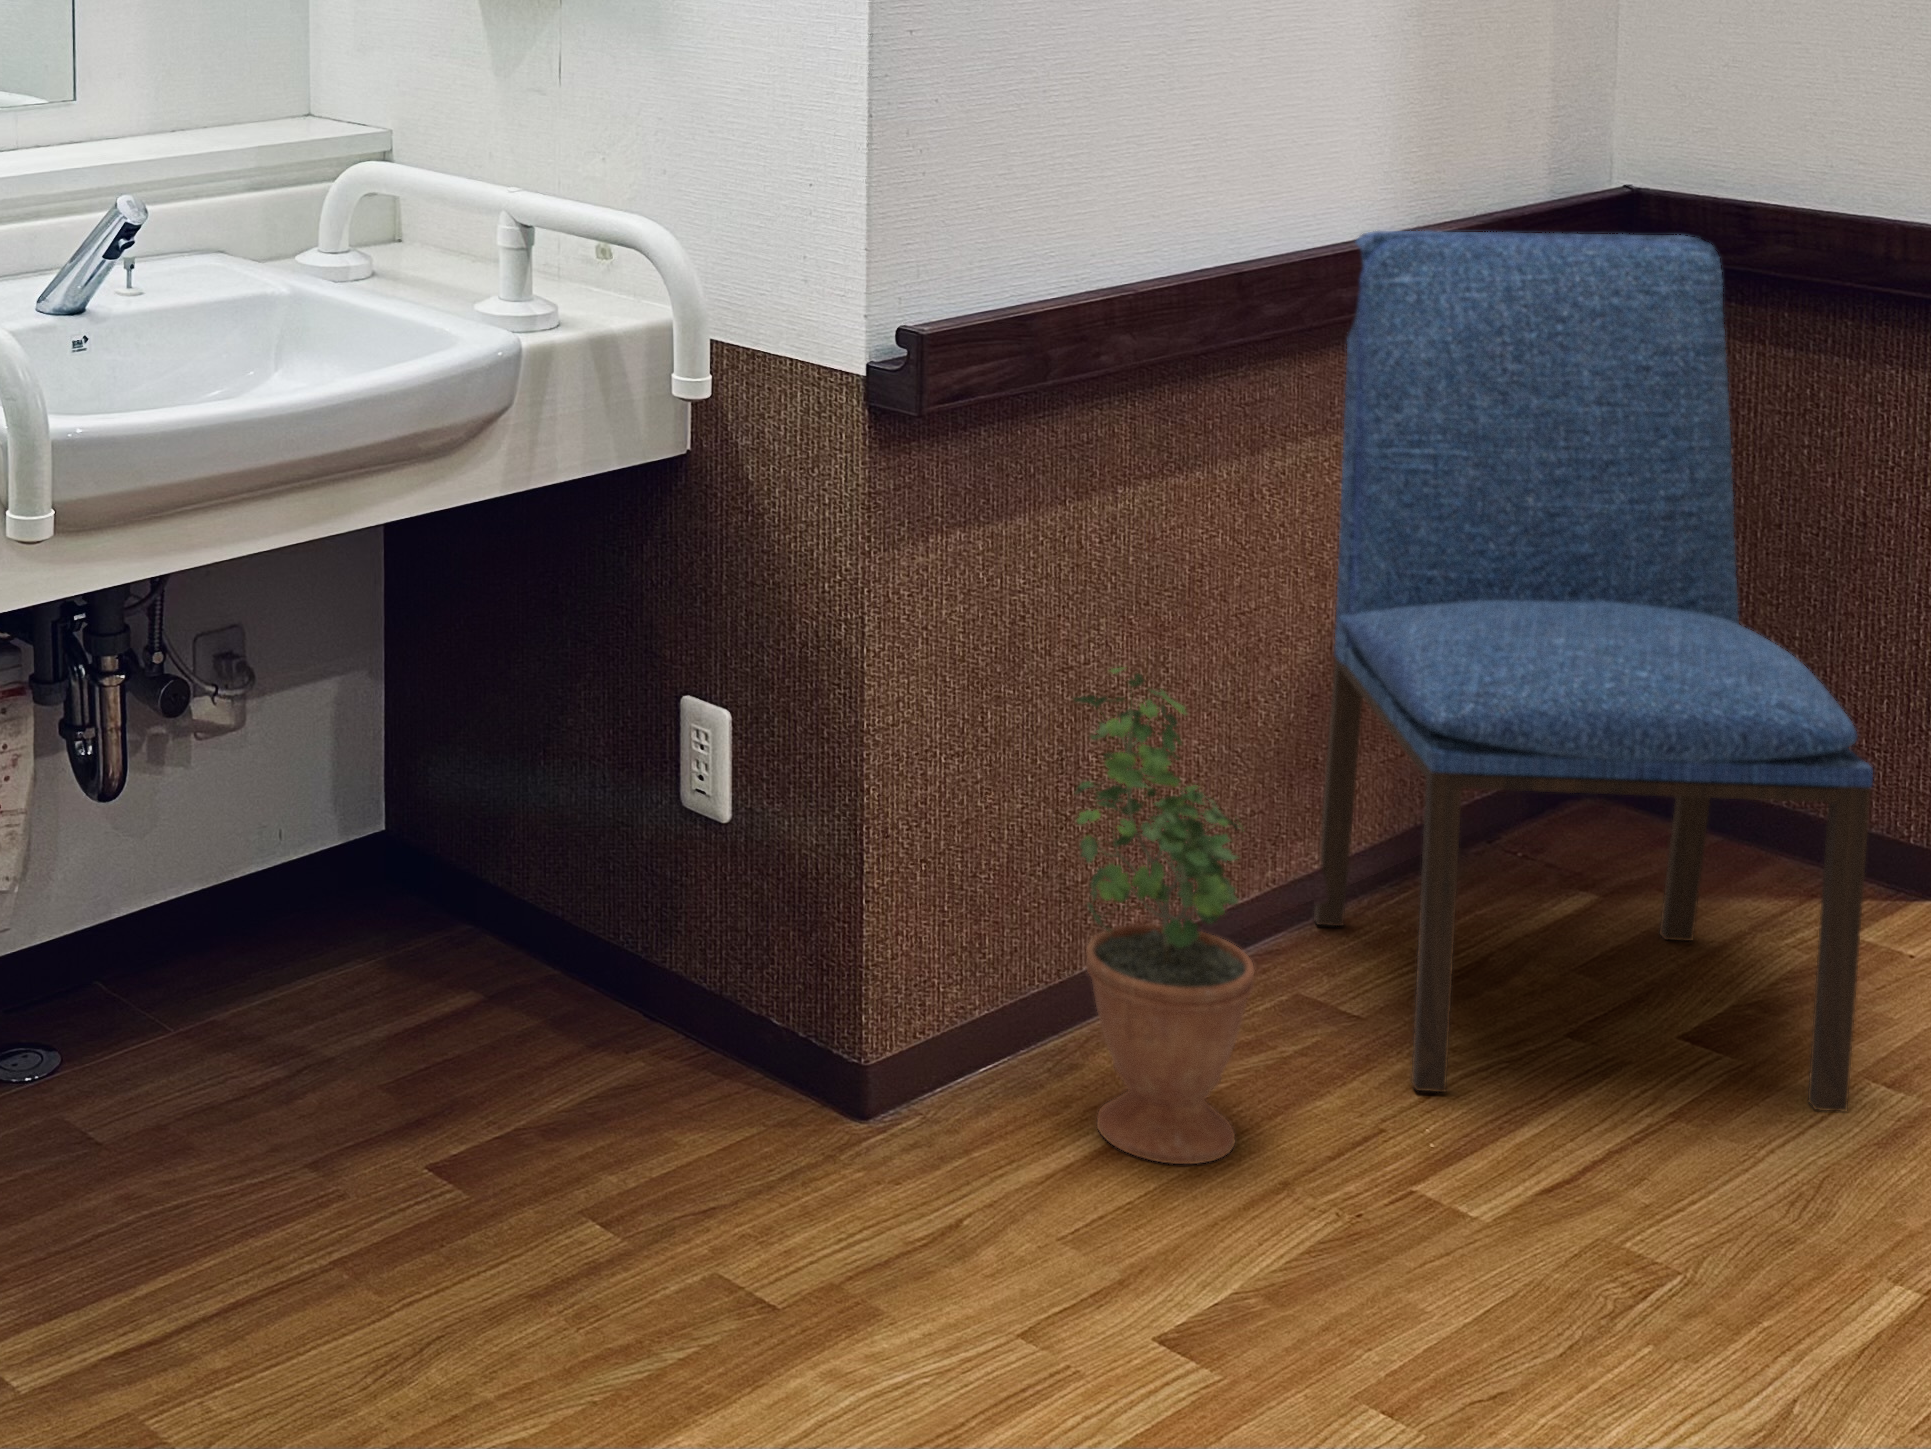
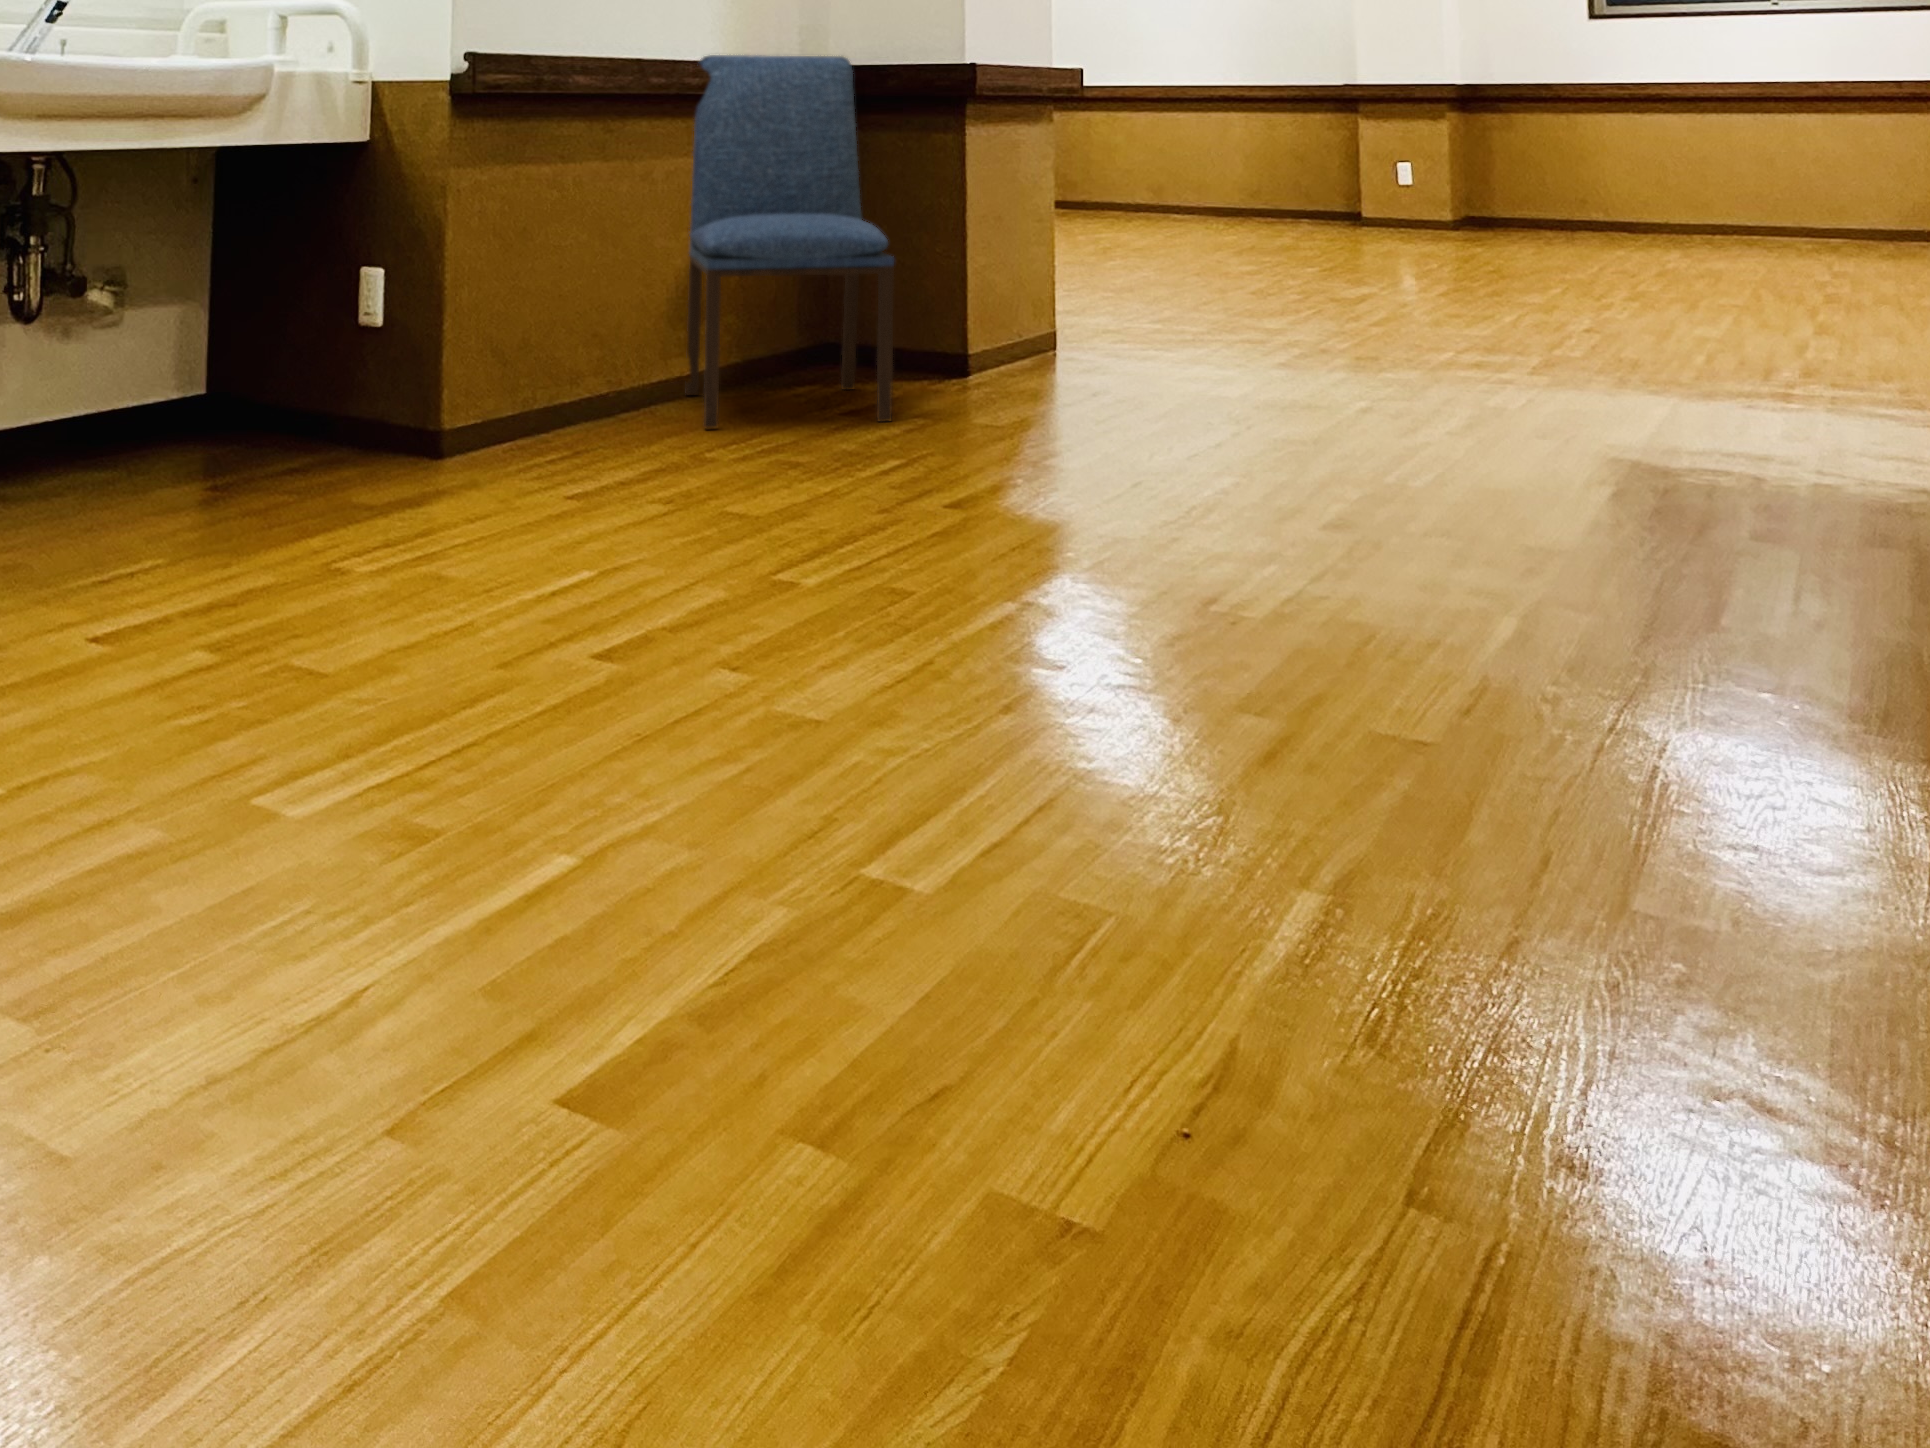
potted plant: present [1074,668,1254,1164] -> none [536,221,621,453]

